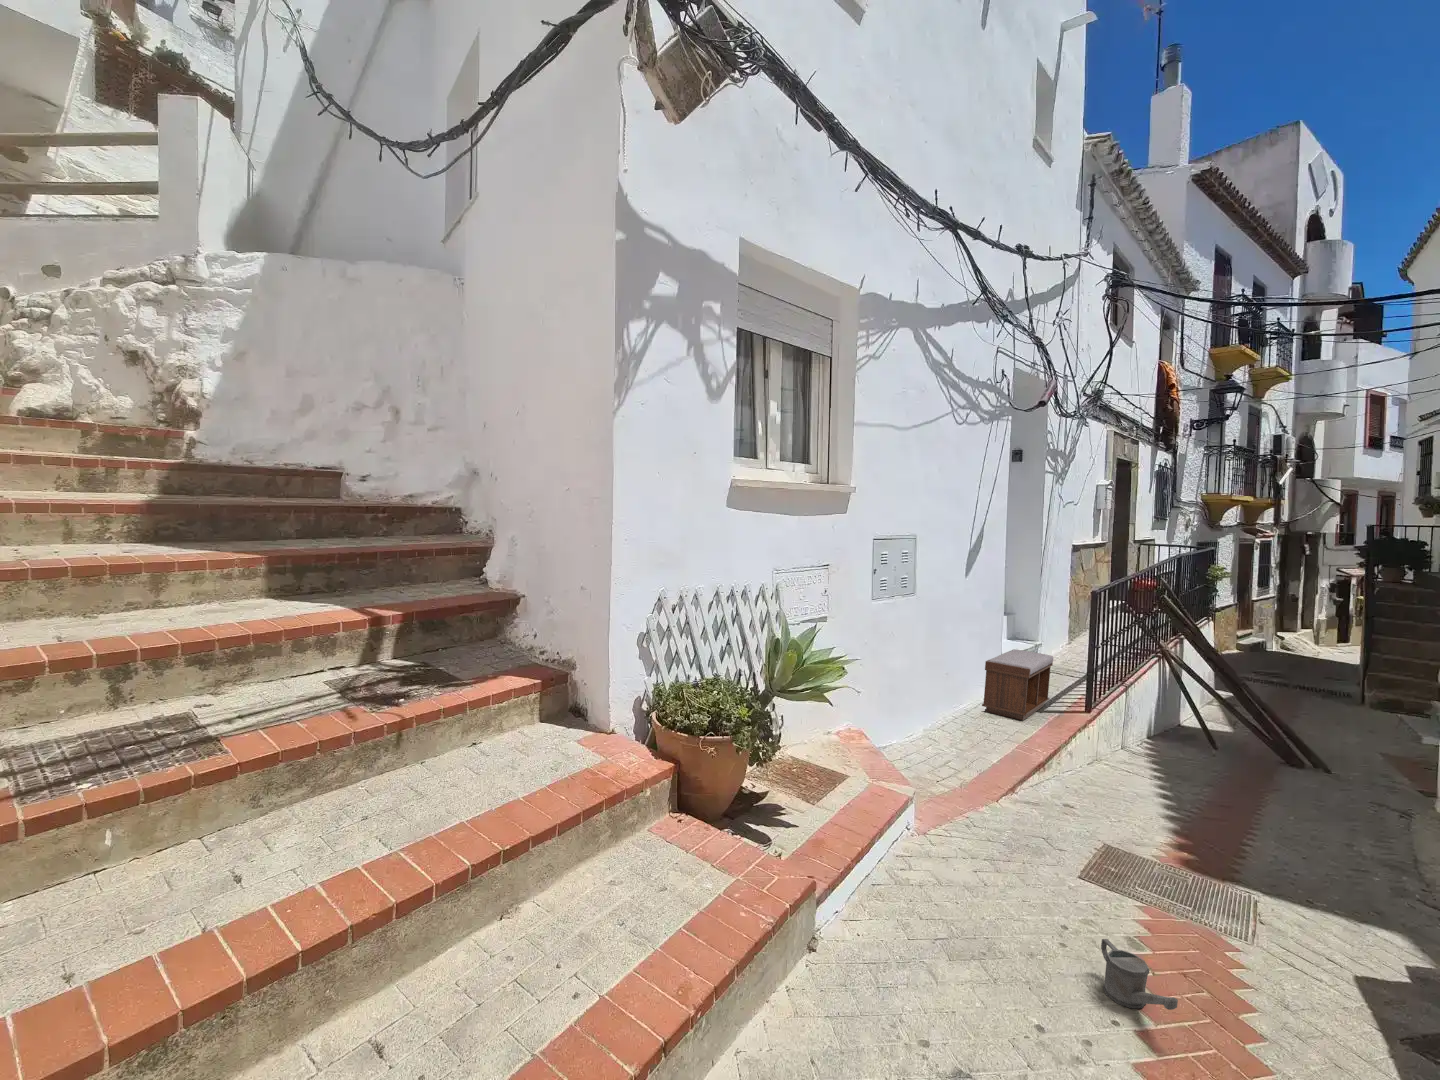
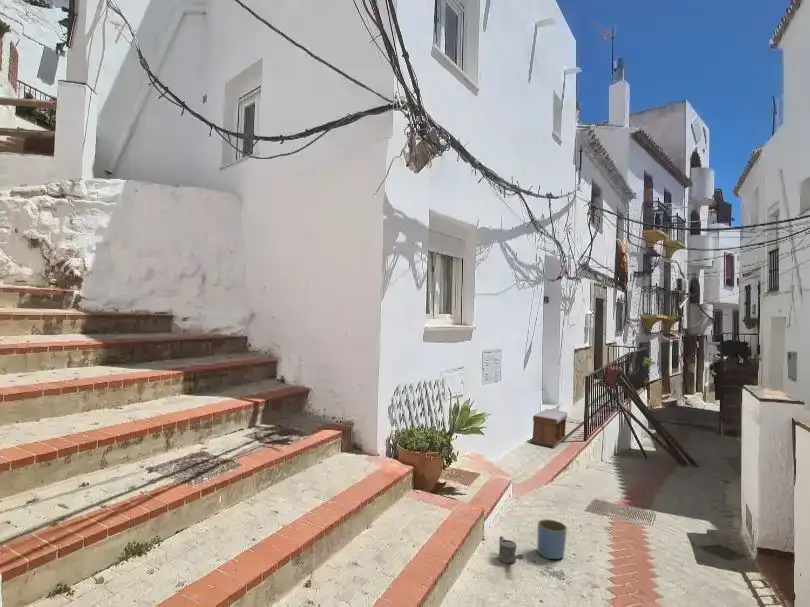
planter: none [944,892,1012,987] -> present [537,519,567,559]
watering can: present [1101,939,1178,1010] -> present [498,536,524,564]

